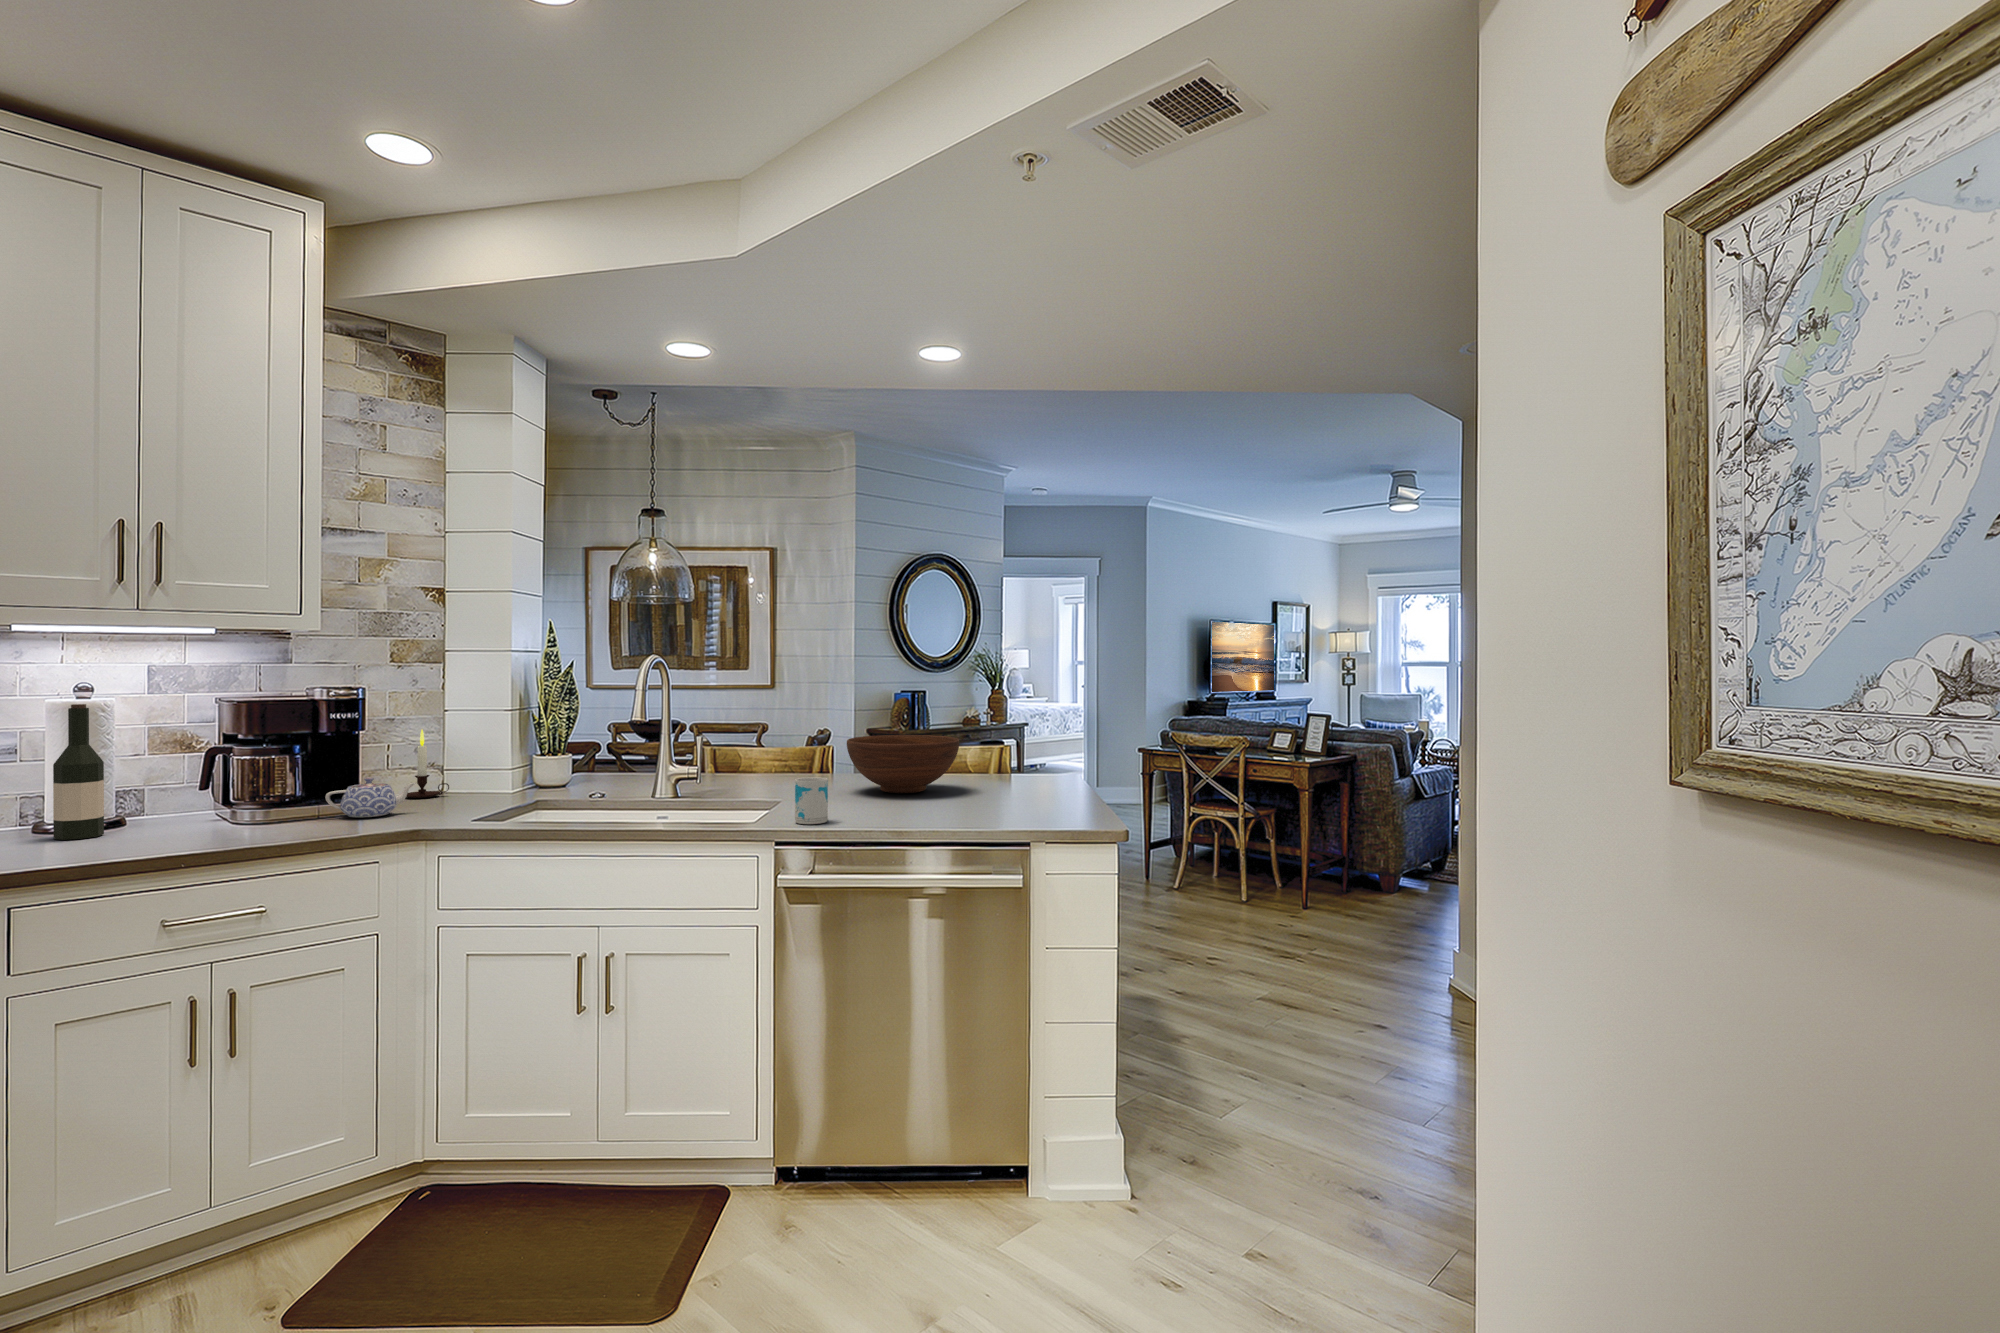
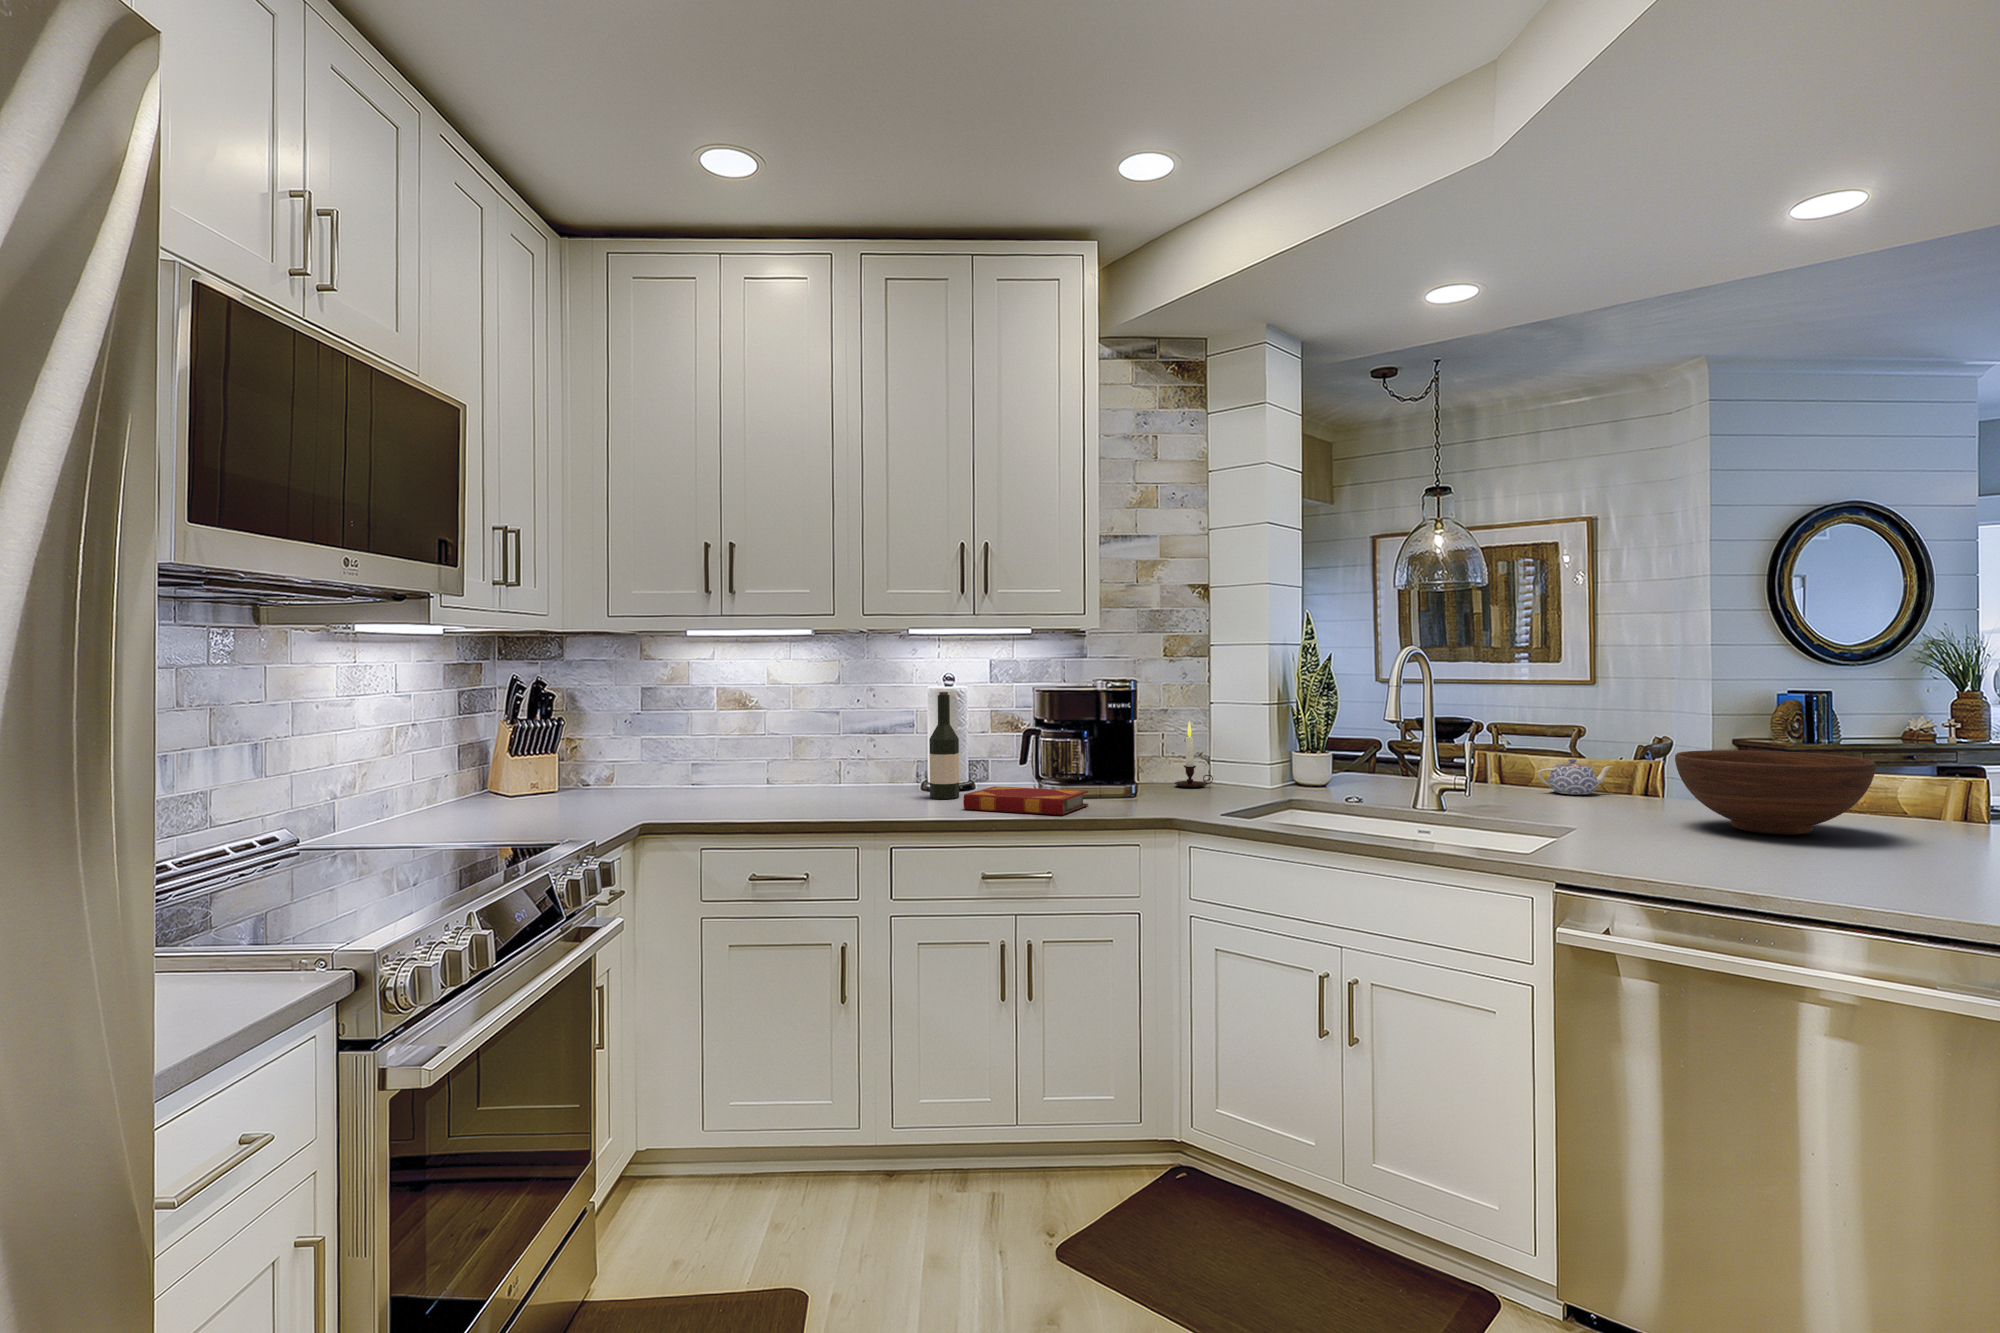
mug: present [795,777,828,824] -> none [1585,800,1634,862]
teapot: present [325,778,416,817] -> present [1537,759,1612,795]
hardback book: none [122,811,306,848] -> present [963,786,1088,815]

